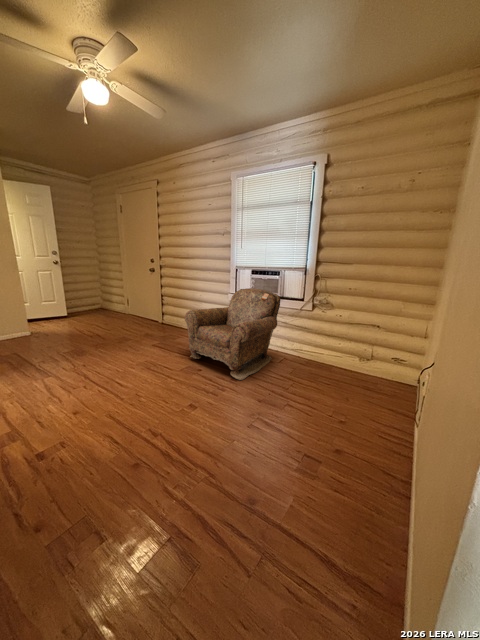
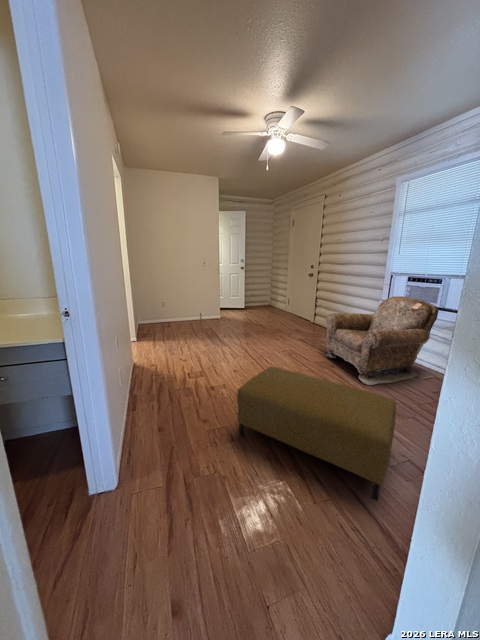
ottoman: none [95,396,330,537] -> present [237,367,396,501]

